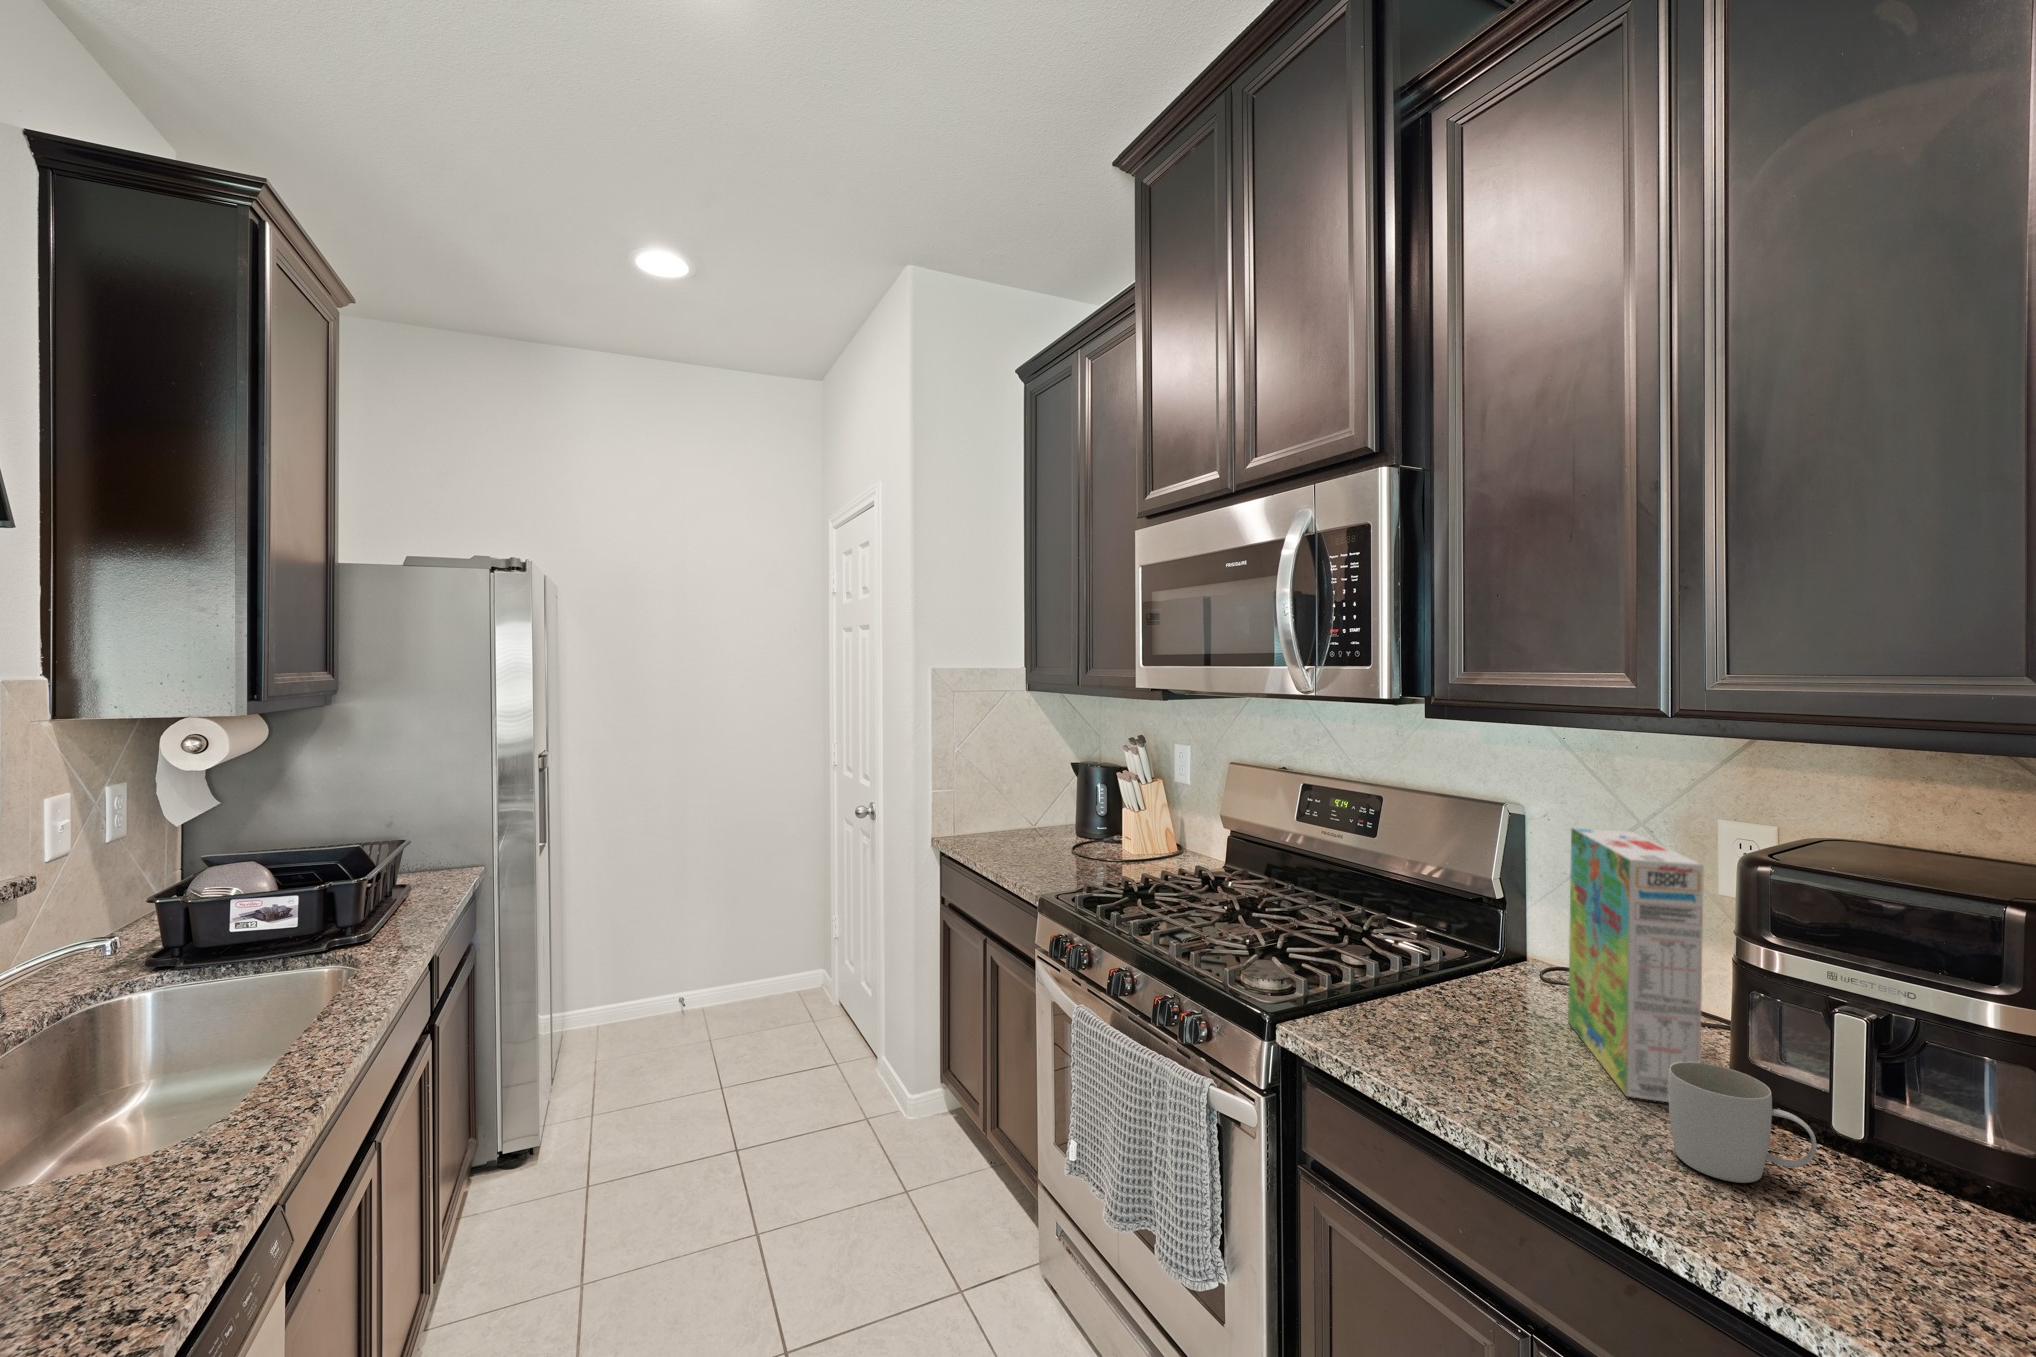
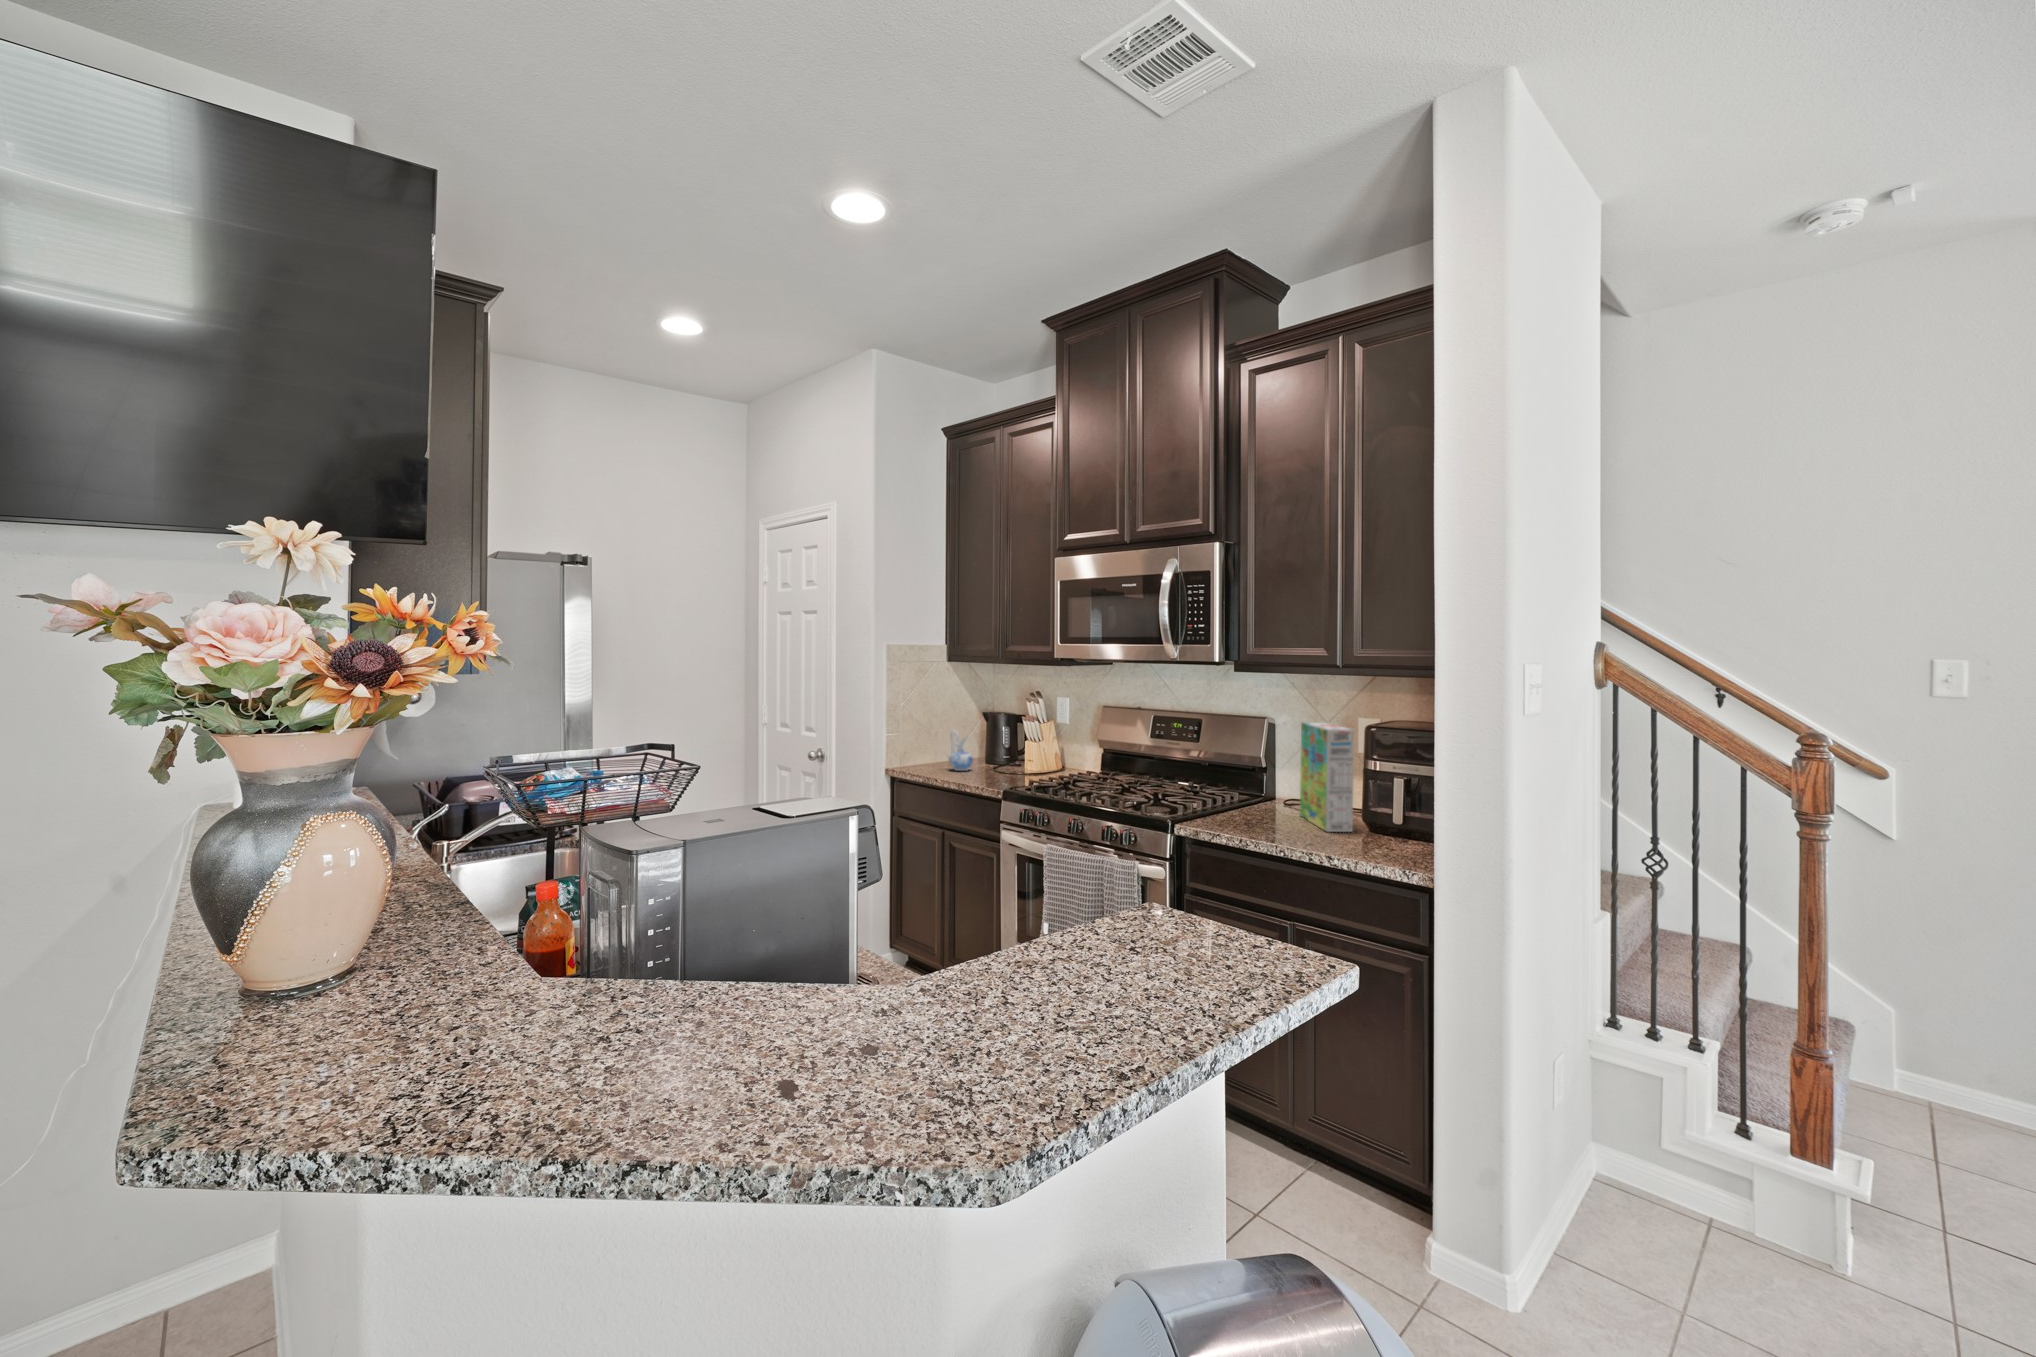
ceramic pitcher: none [1005,789,1039,849] -> present [949,731,973,771]
mug: present [1668,1062,1817,1183] -> none [1342,807,1390,846]

